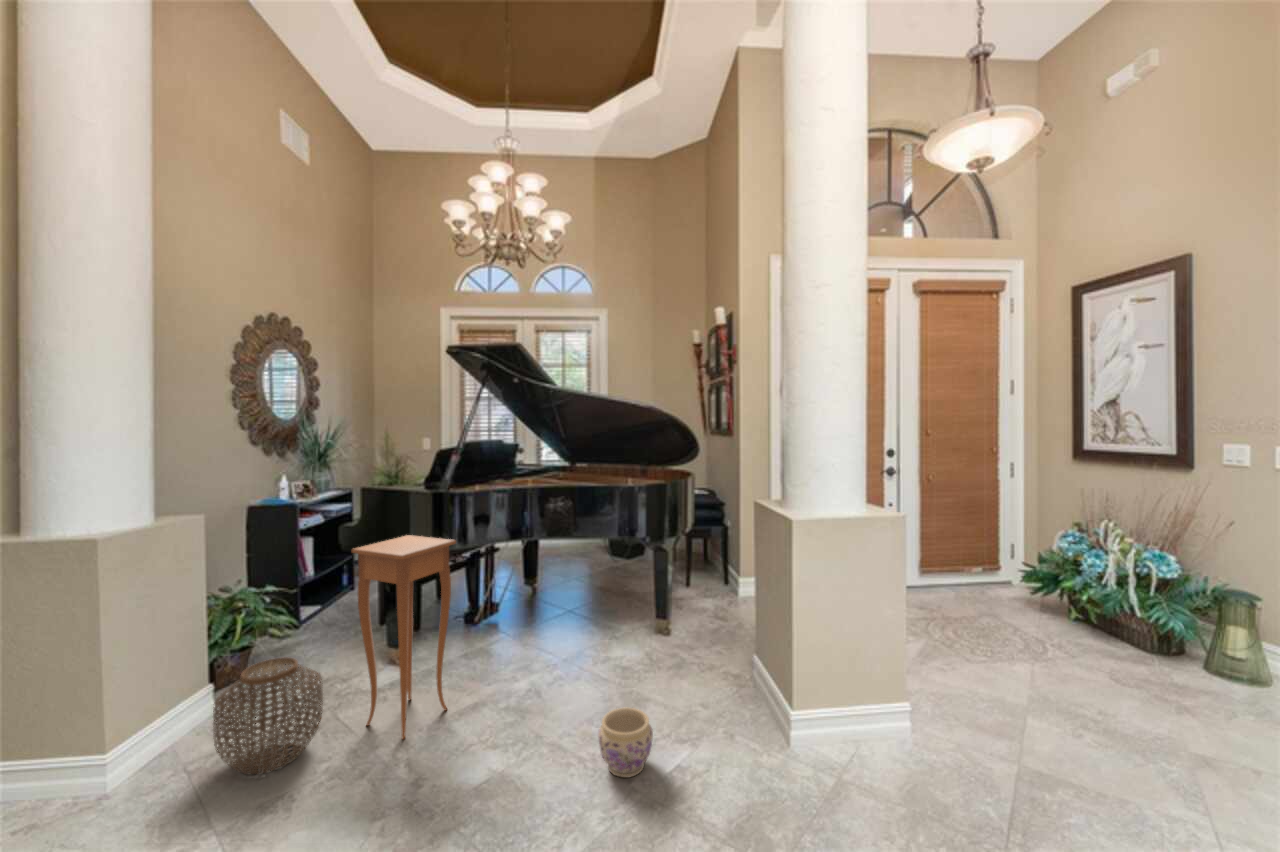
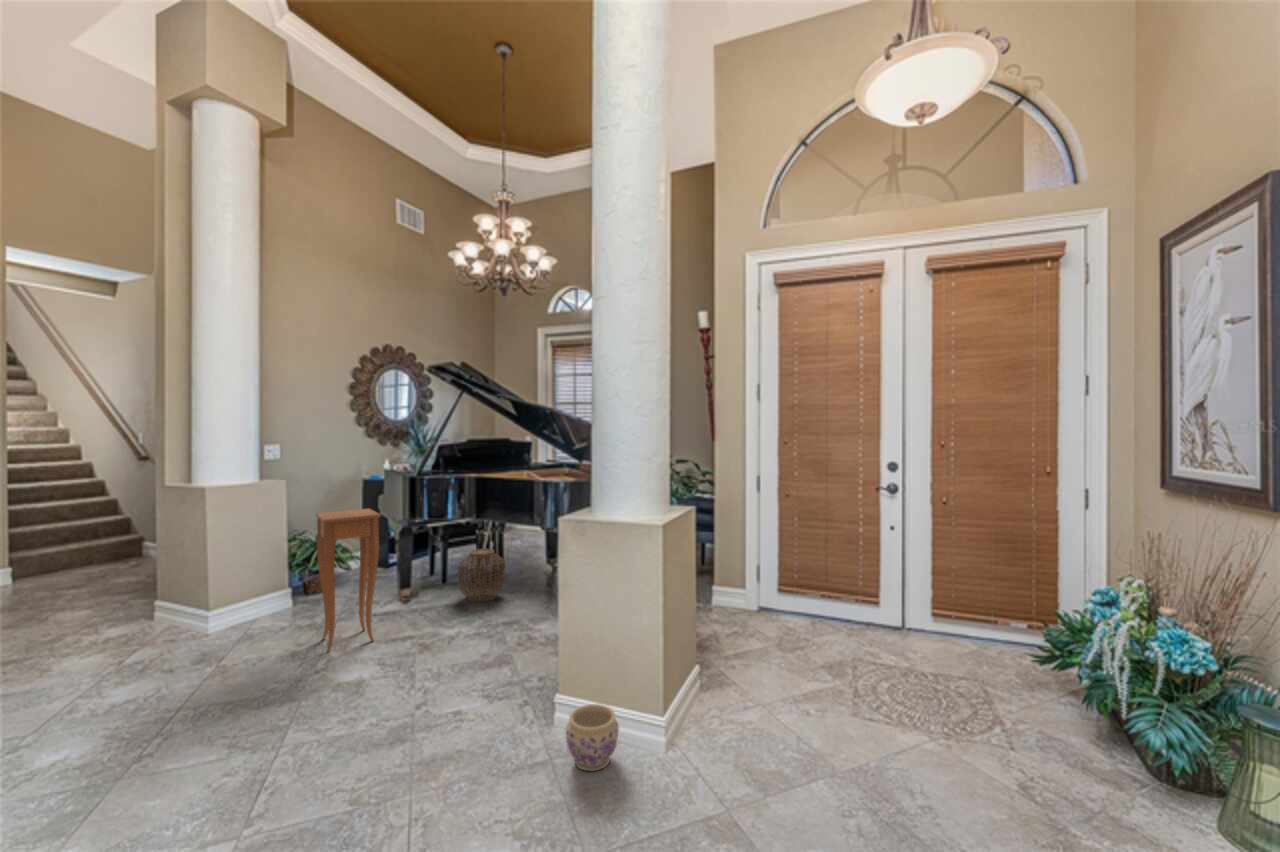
woven basket: present [213,657,323,774] -> present [458,549,505,602]
planter: present [598,708,653,778] -> present [566,704,619,771]

